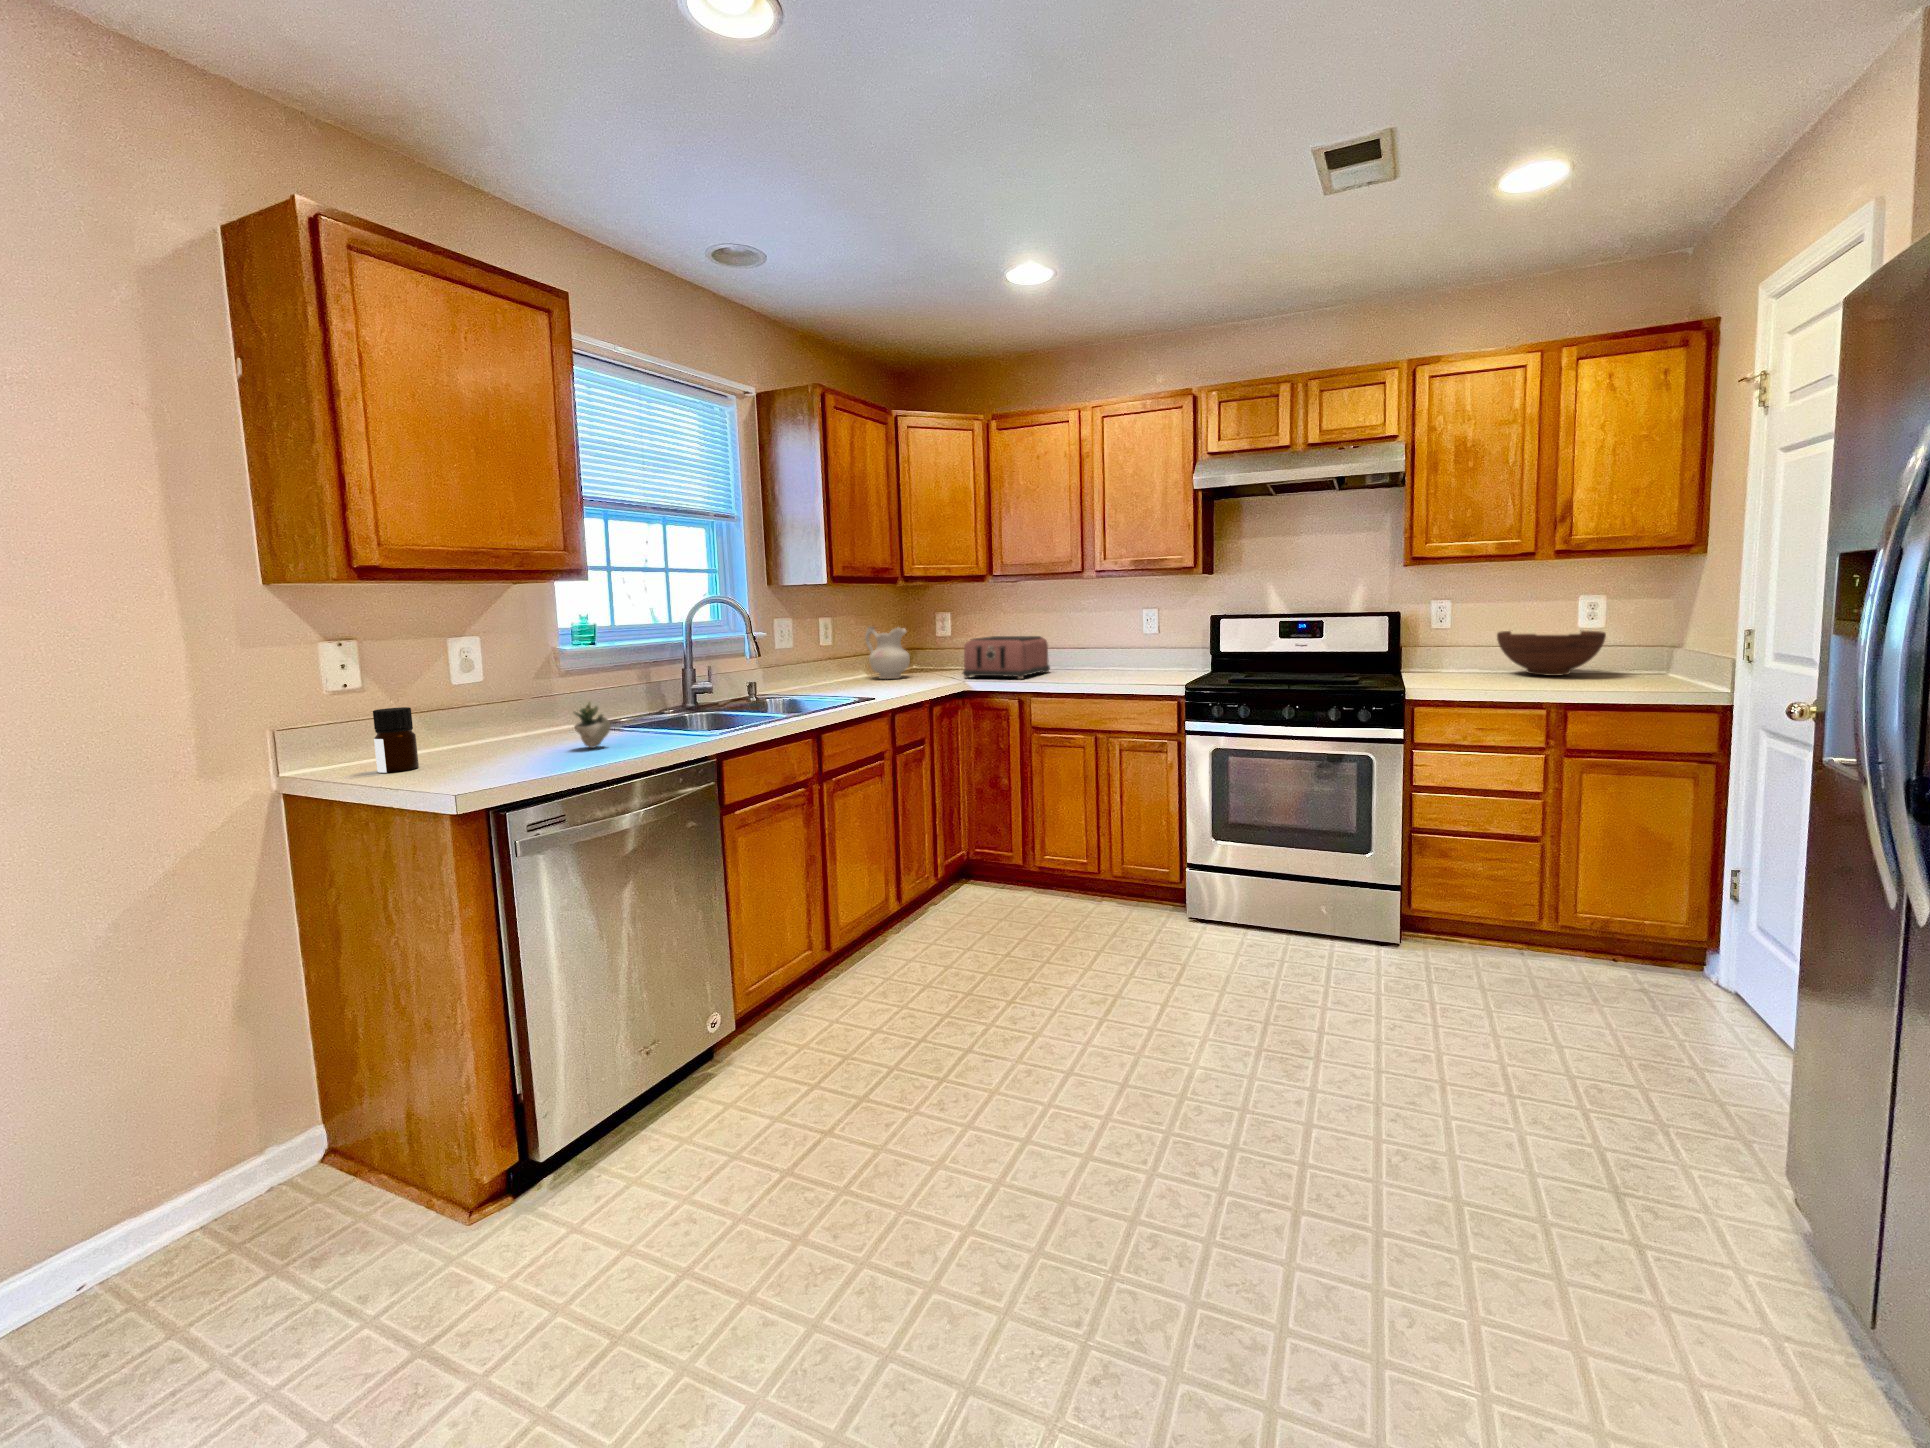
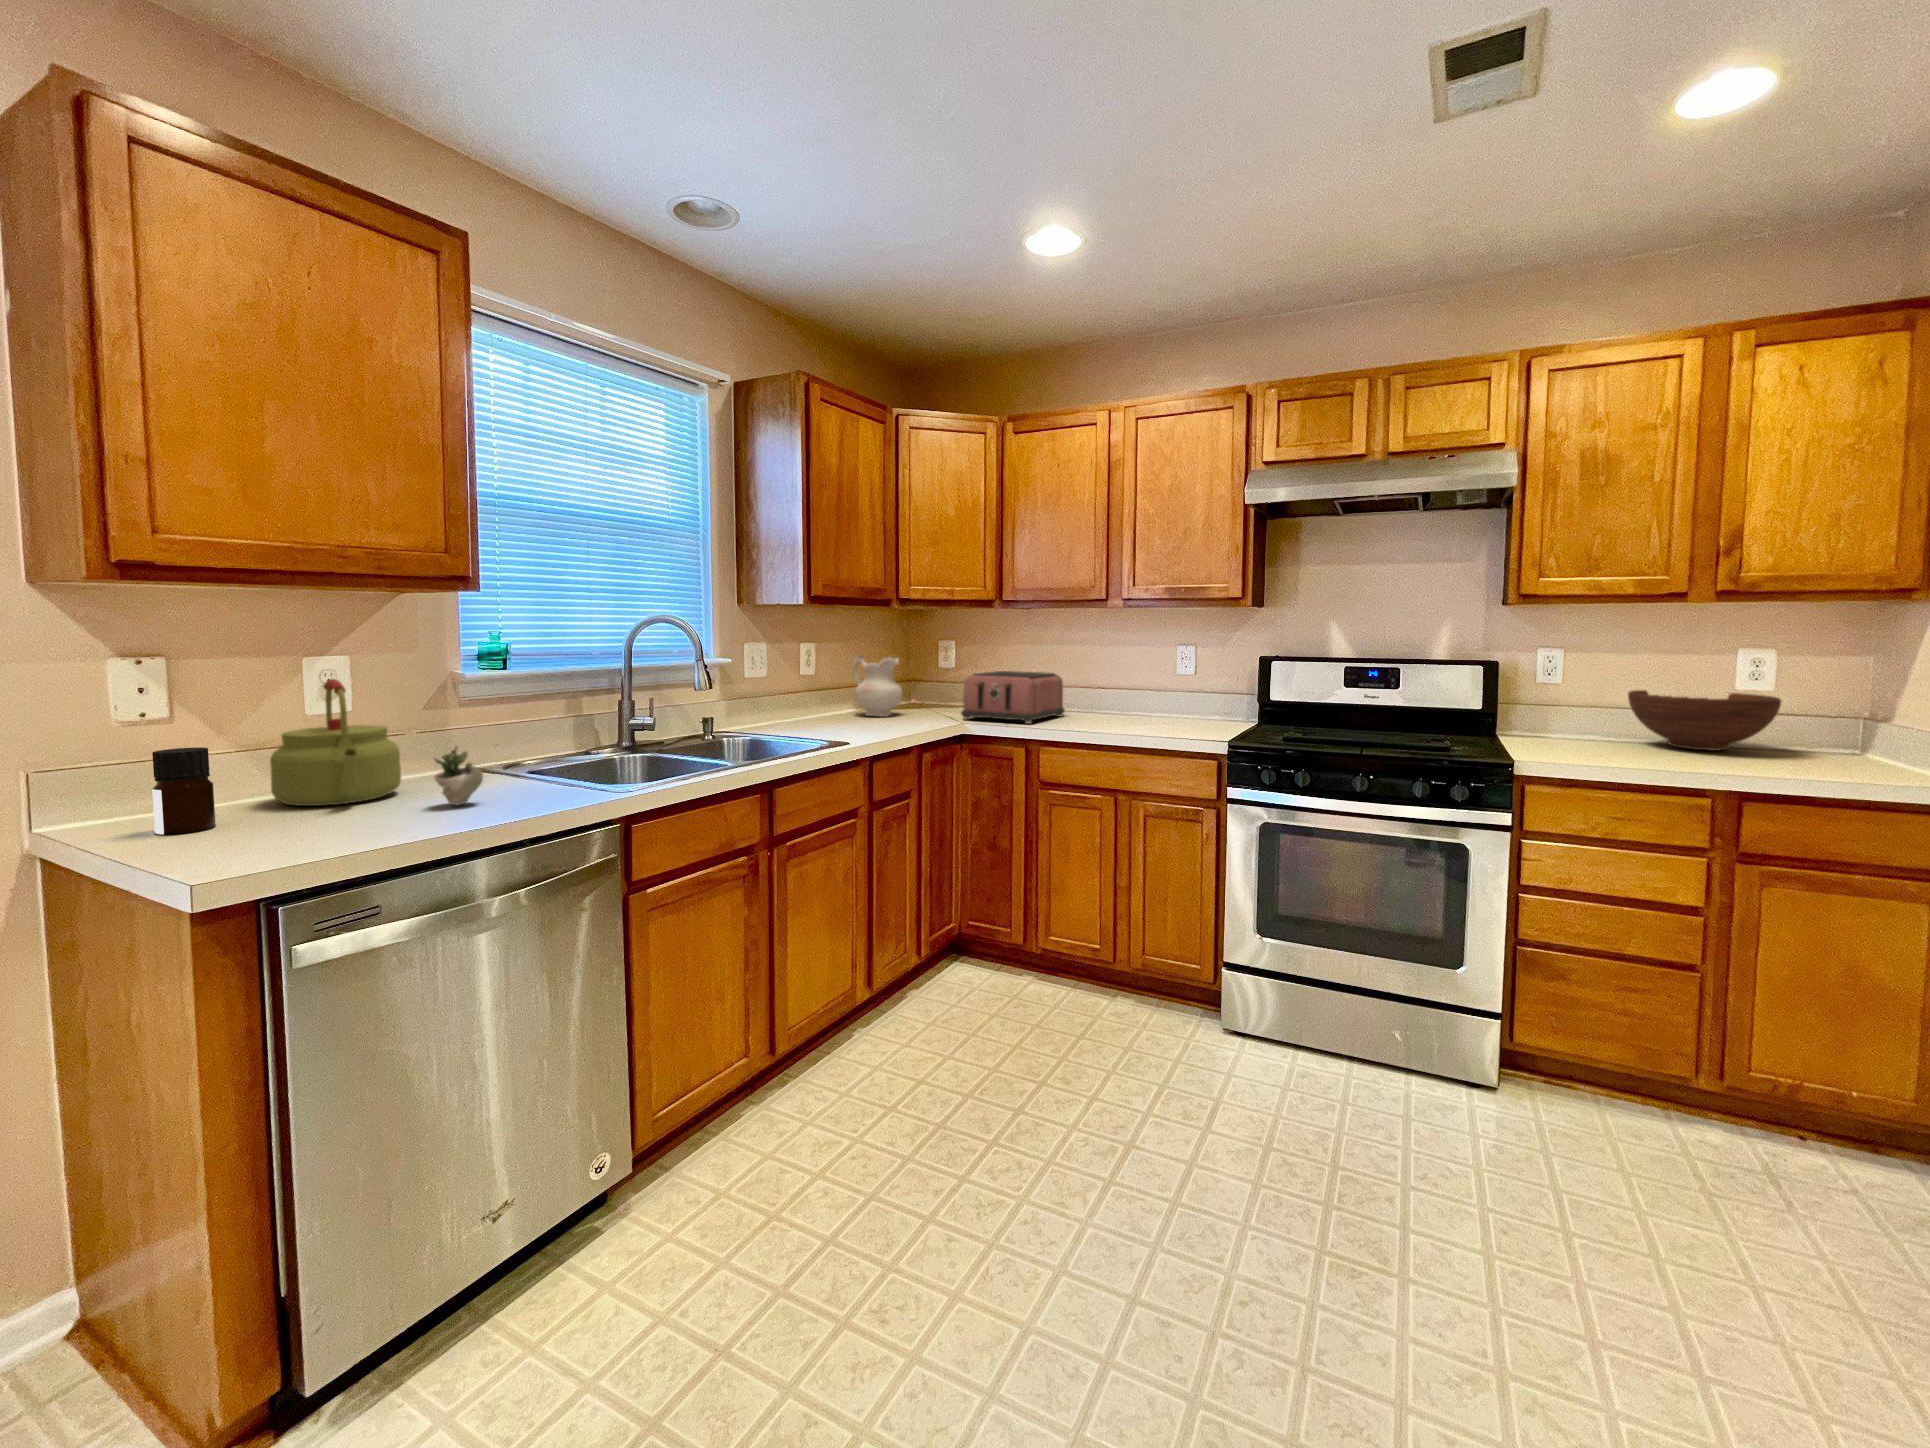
kettle: none [440,654,537,753] -> present [270,679,401,806]

